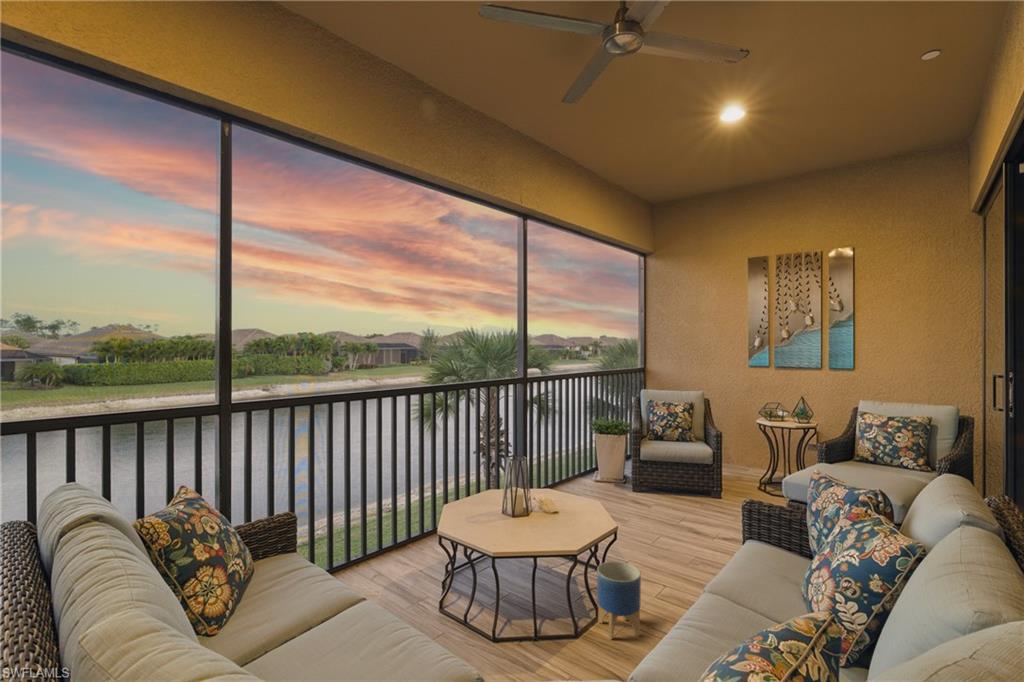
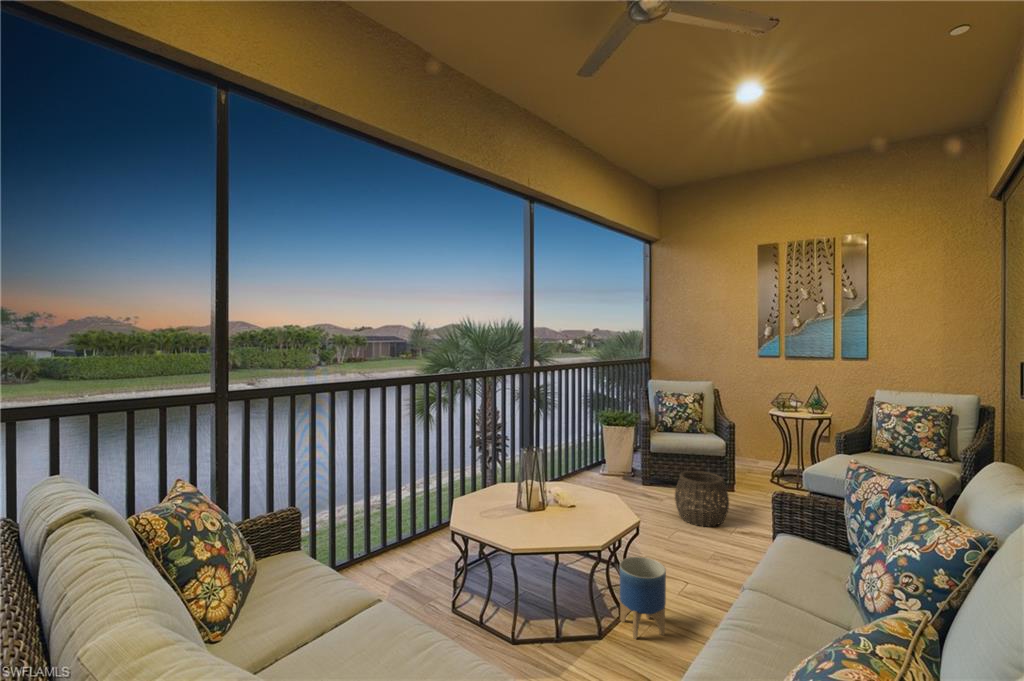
woven basket: none [661,478,714,533] -> present [675,471,729,527]

